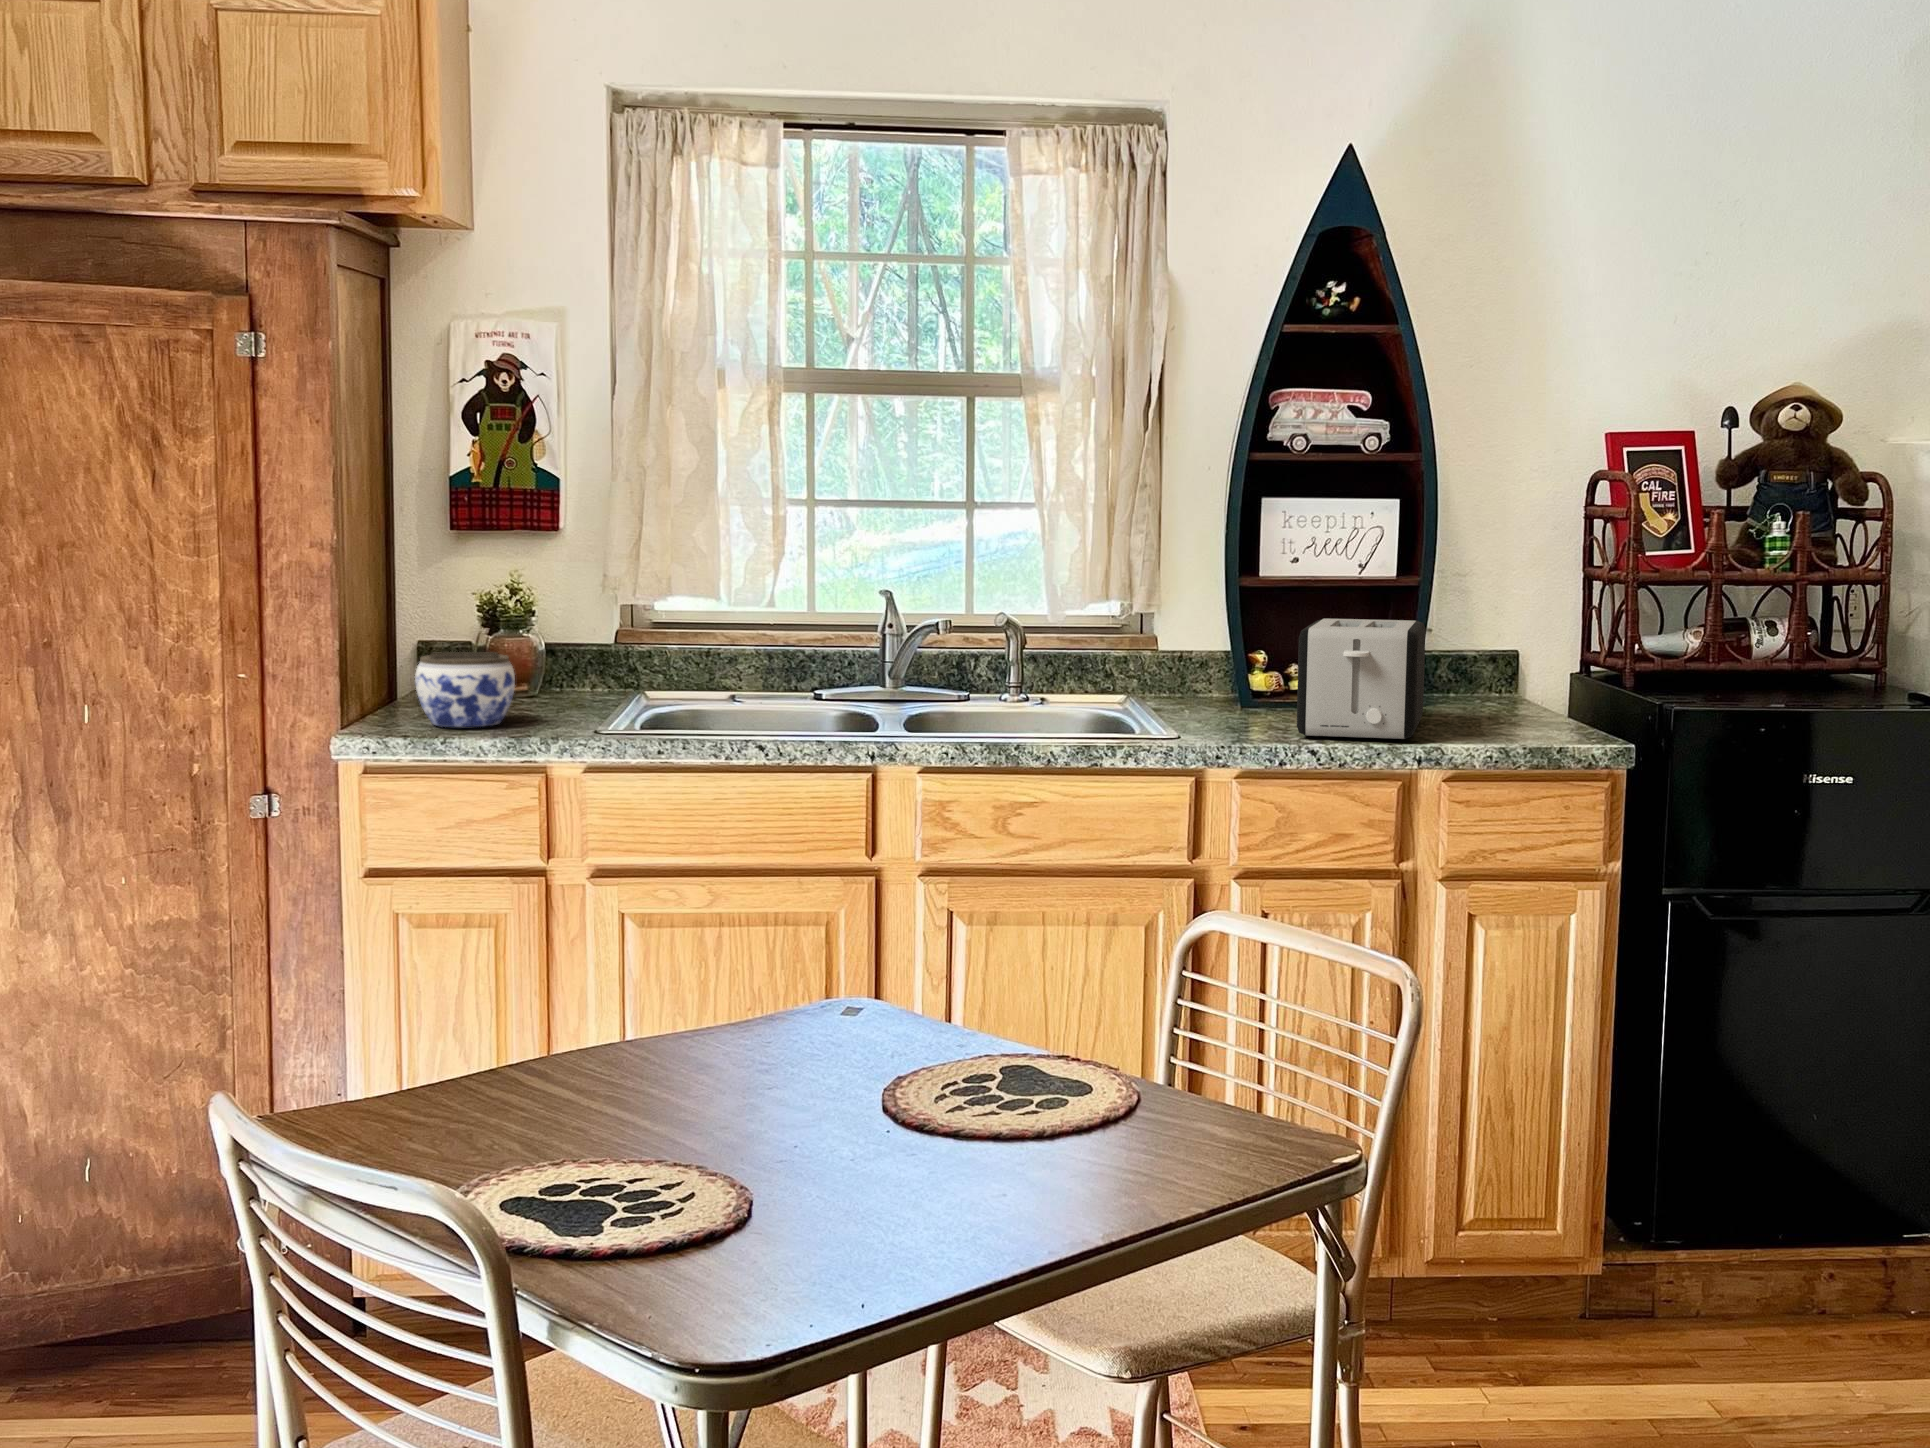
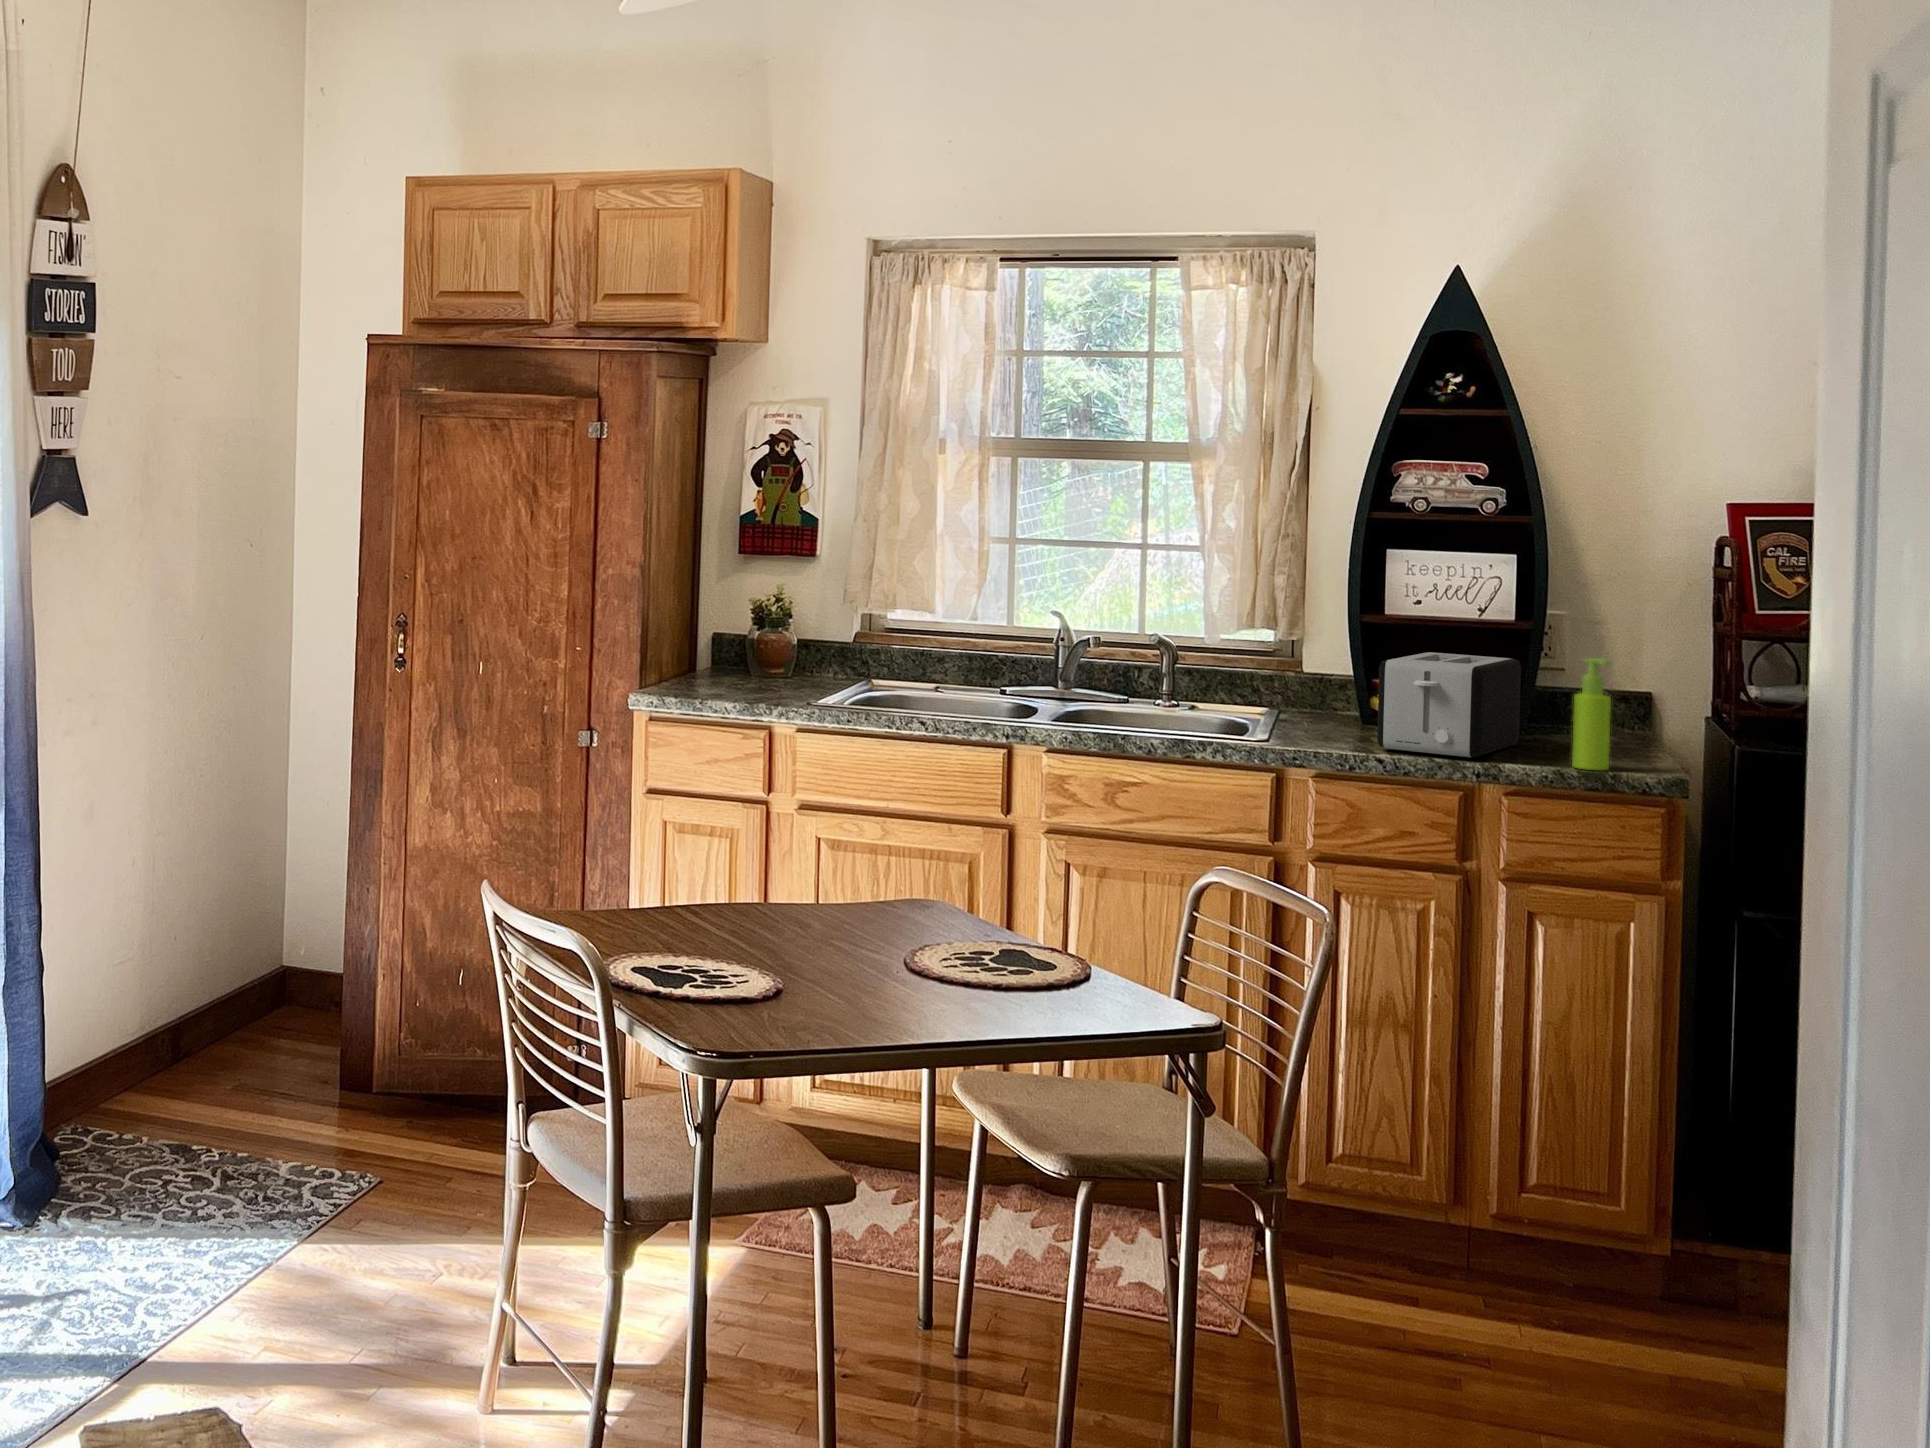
soap dispenser: none [1506,613,1554,743] -> present [1572,658,1611,770]
jar: present [415,652,515,727] -> none [698,641,767,696]

